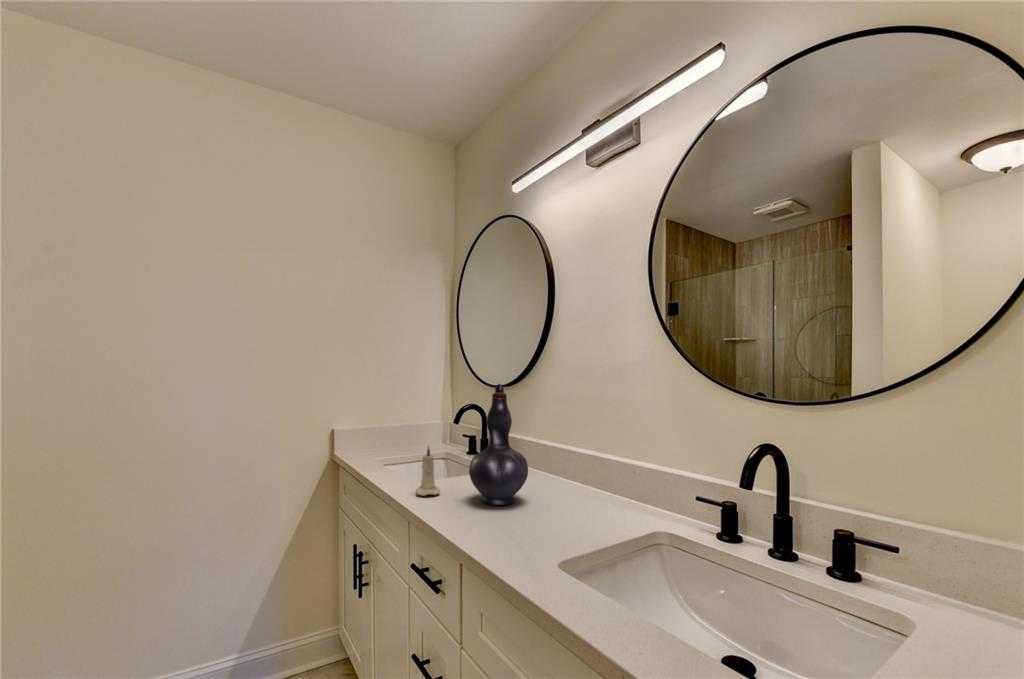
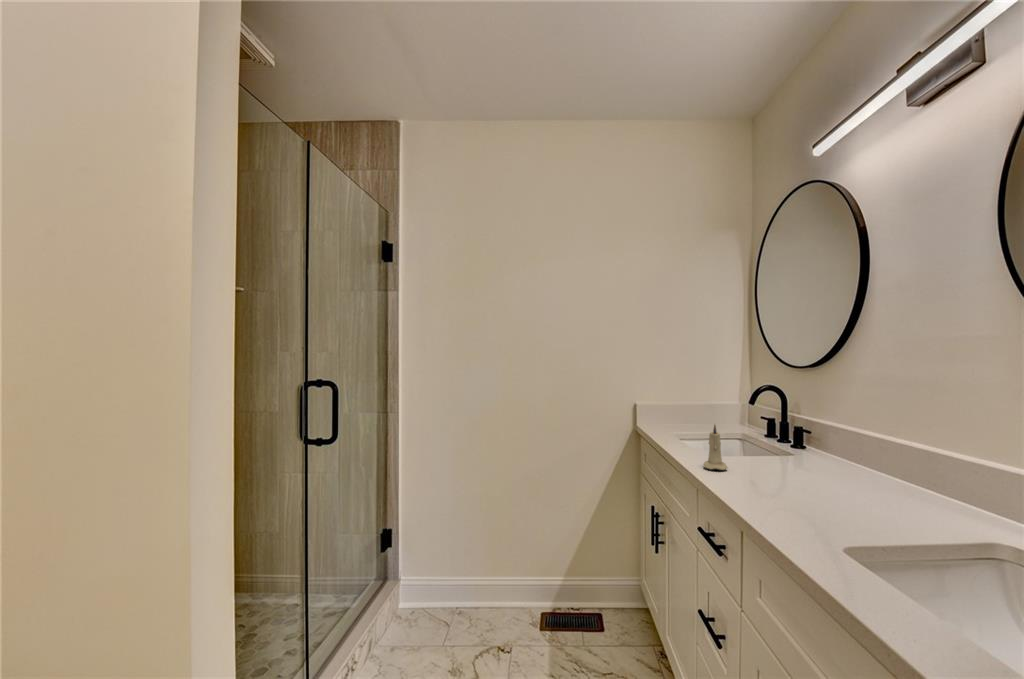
decorative vase: present [469,384,528,505] -> none [756,368,823,489]

